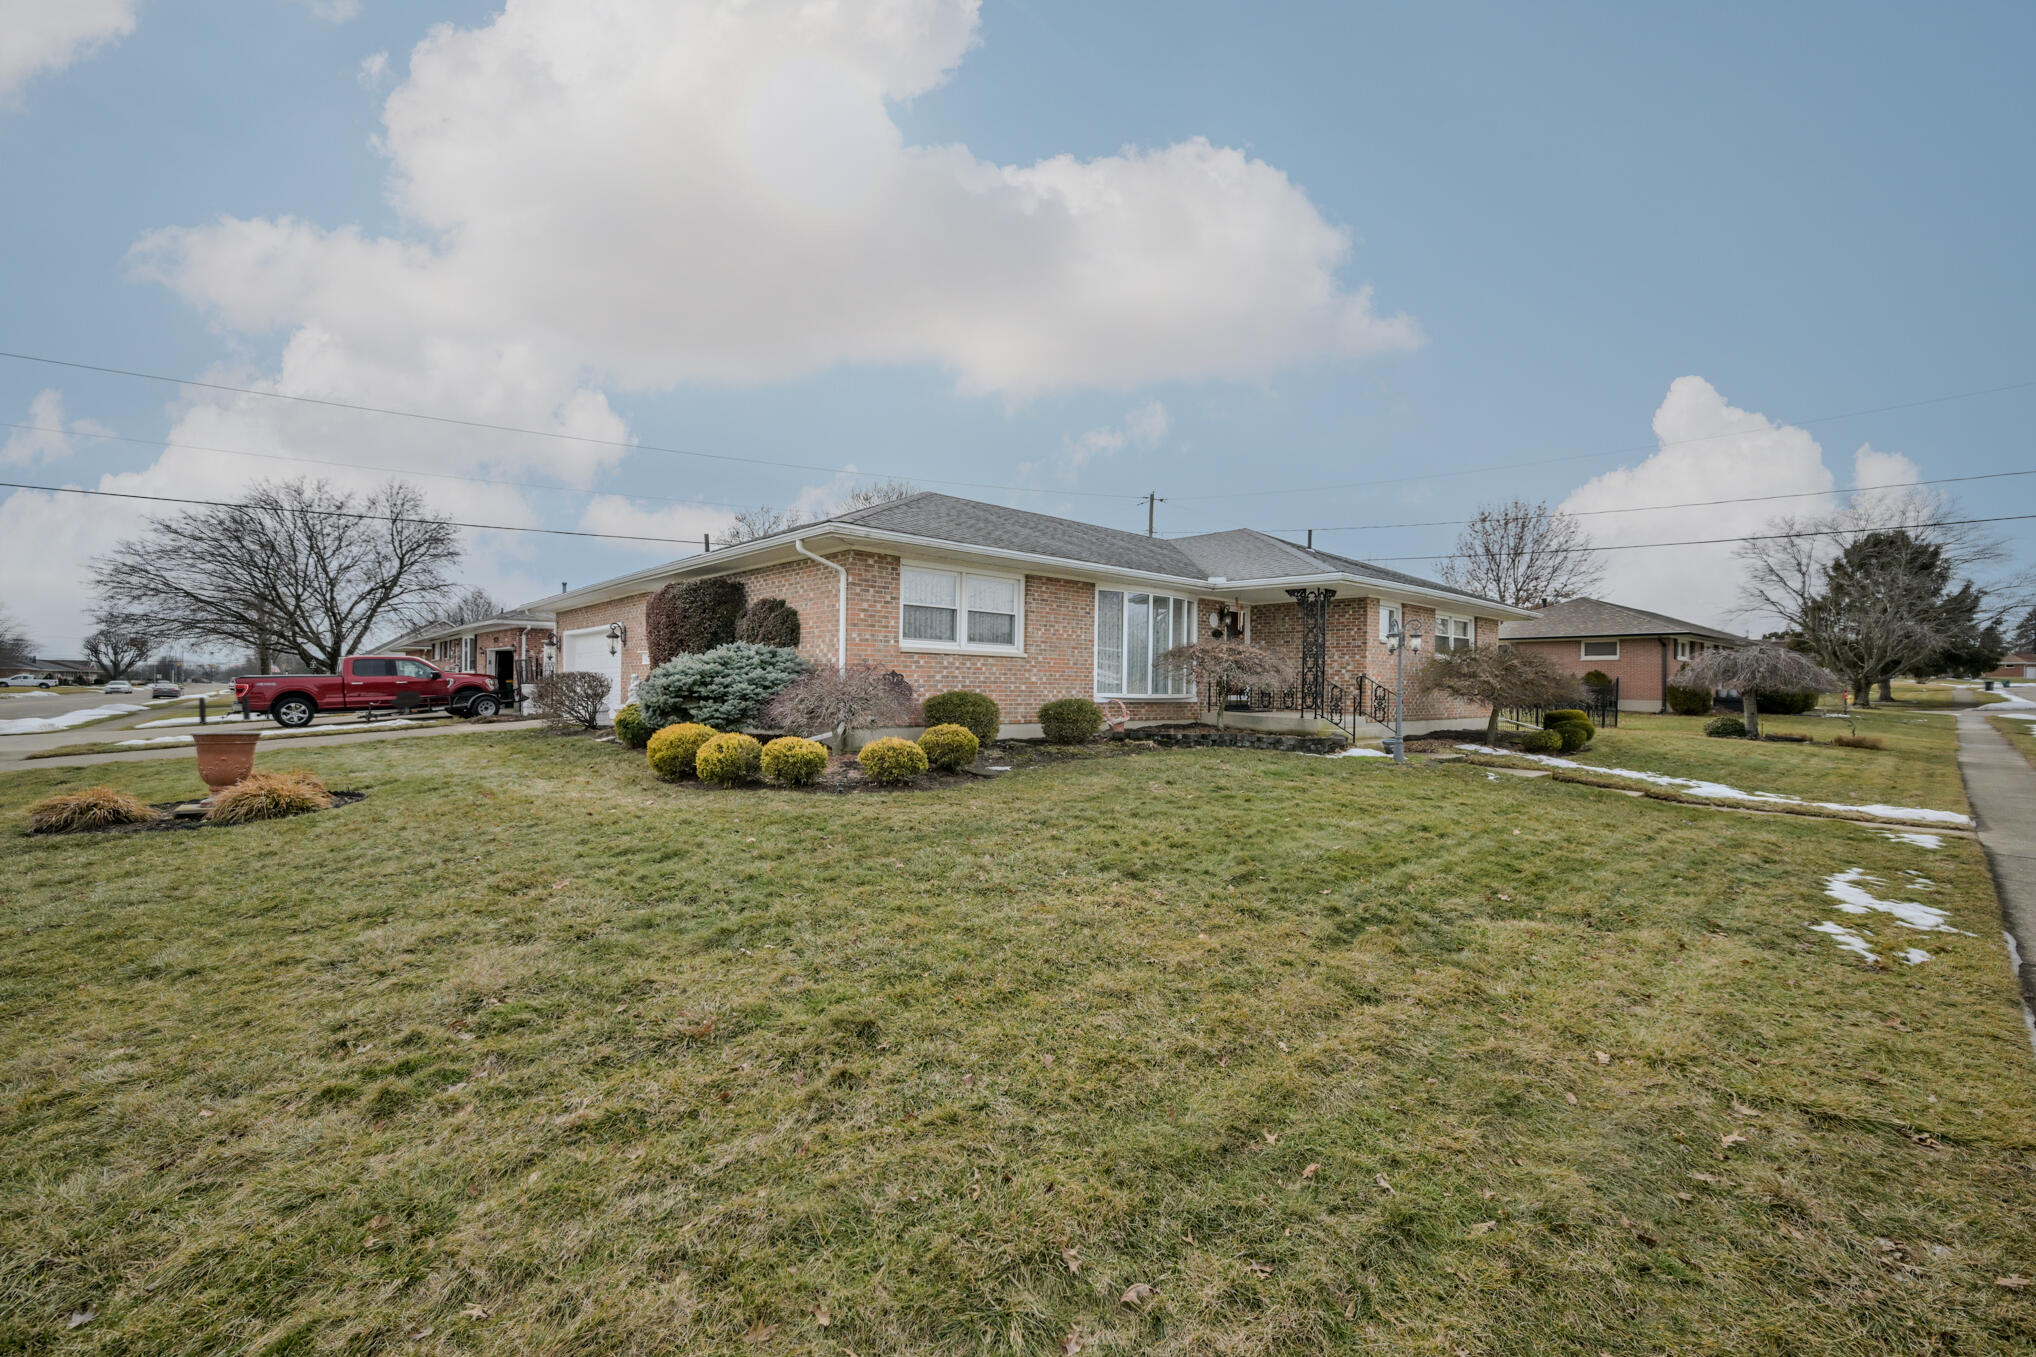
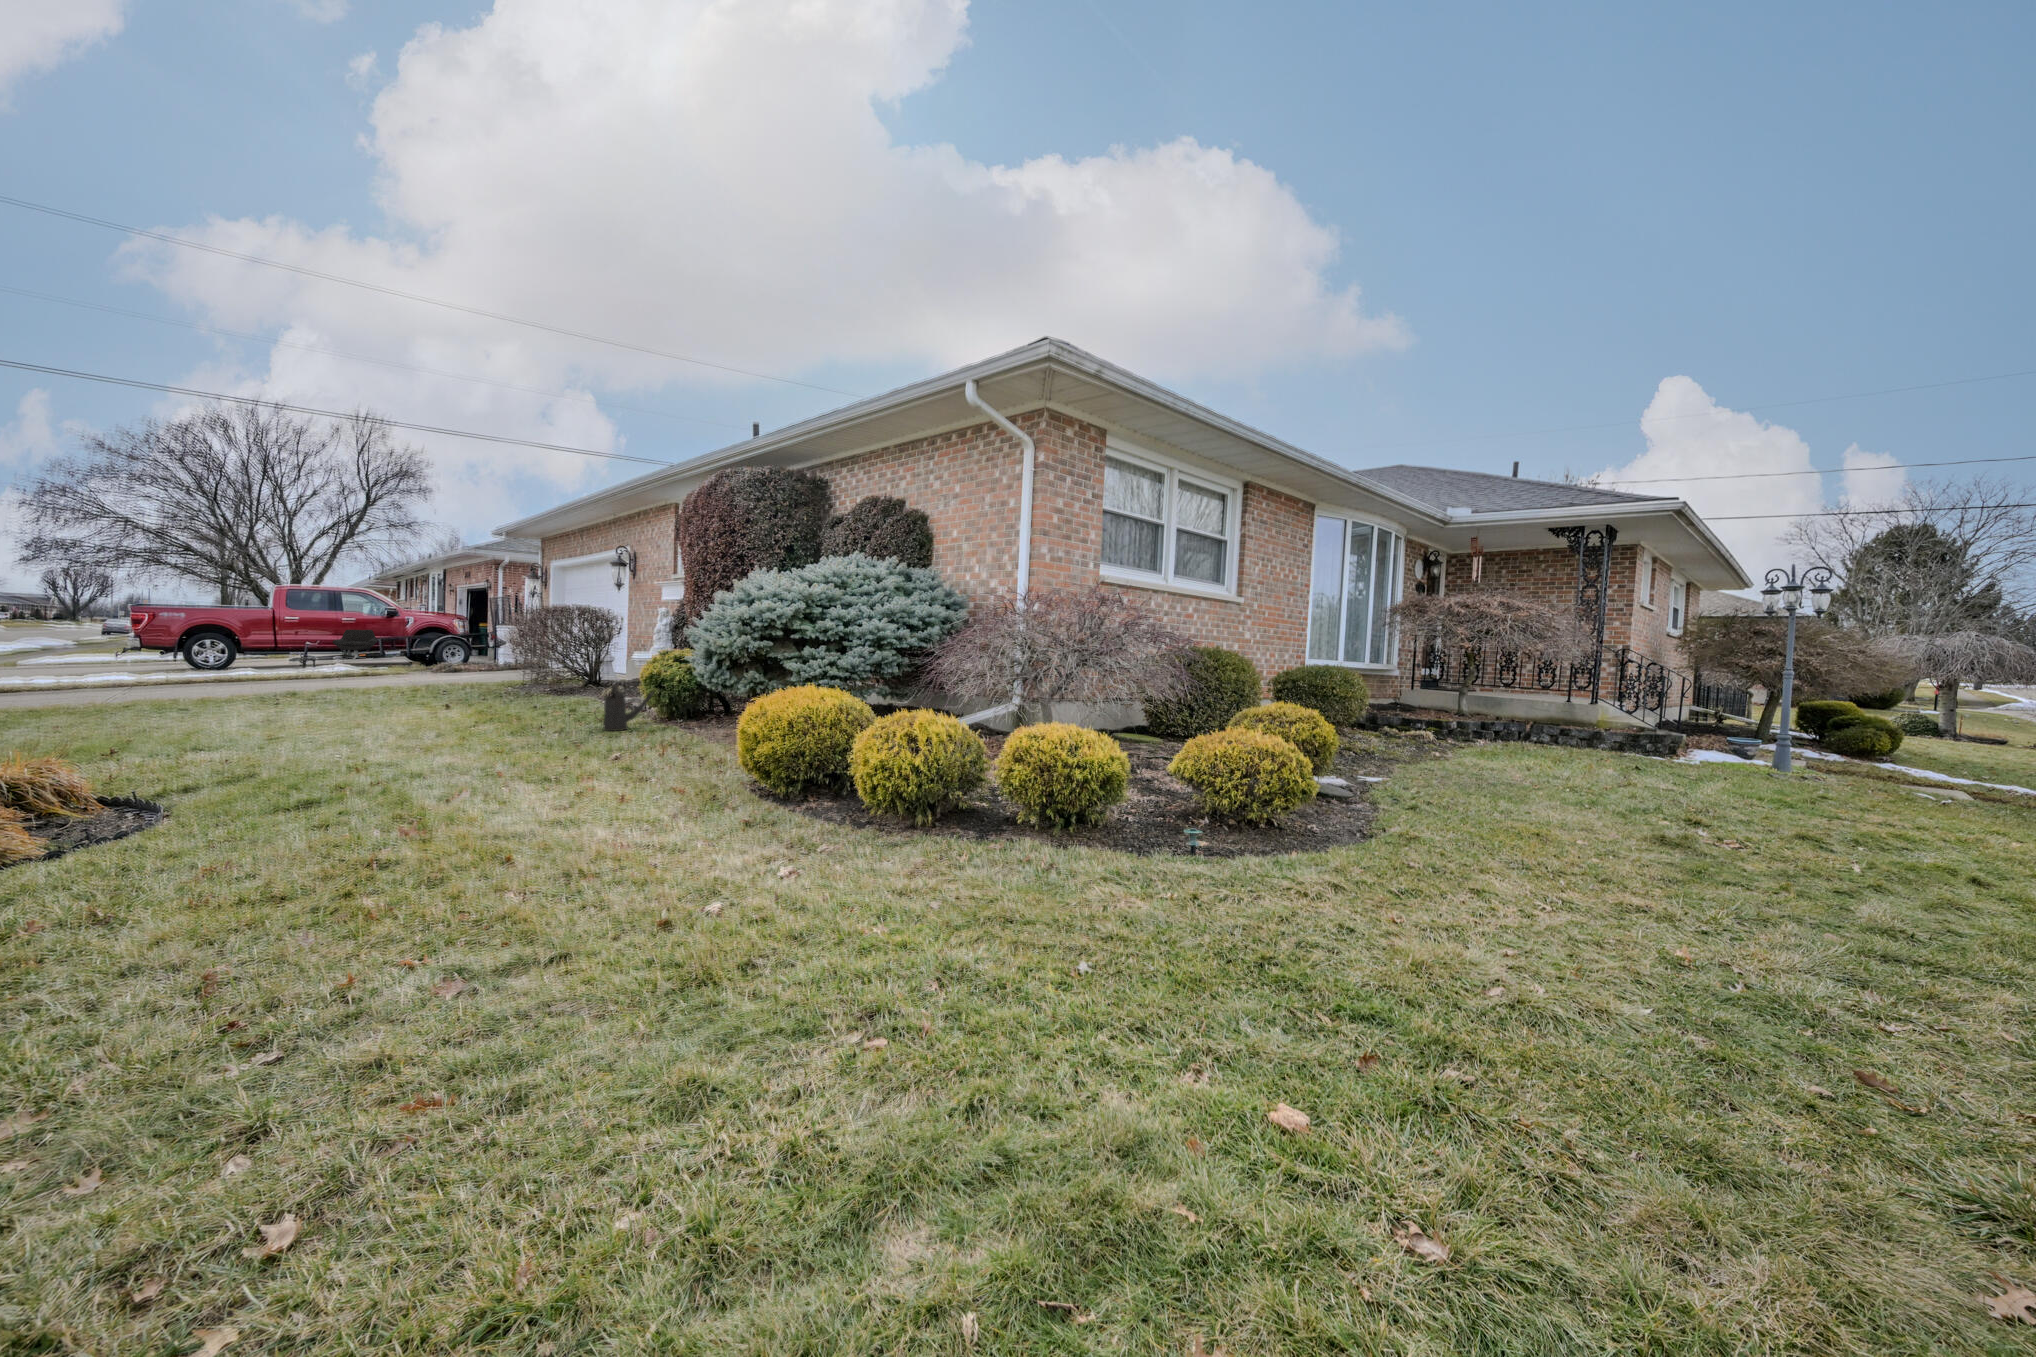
bench: present [199,695,250,724] -> none [65,627,140,663]
watering can: none [575,729,614,759] -> present [597,685,654,731]

